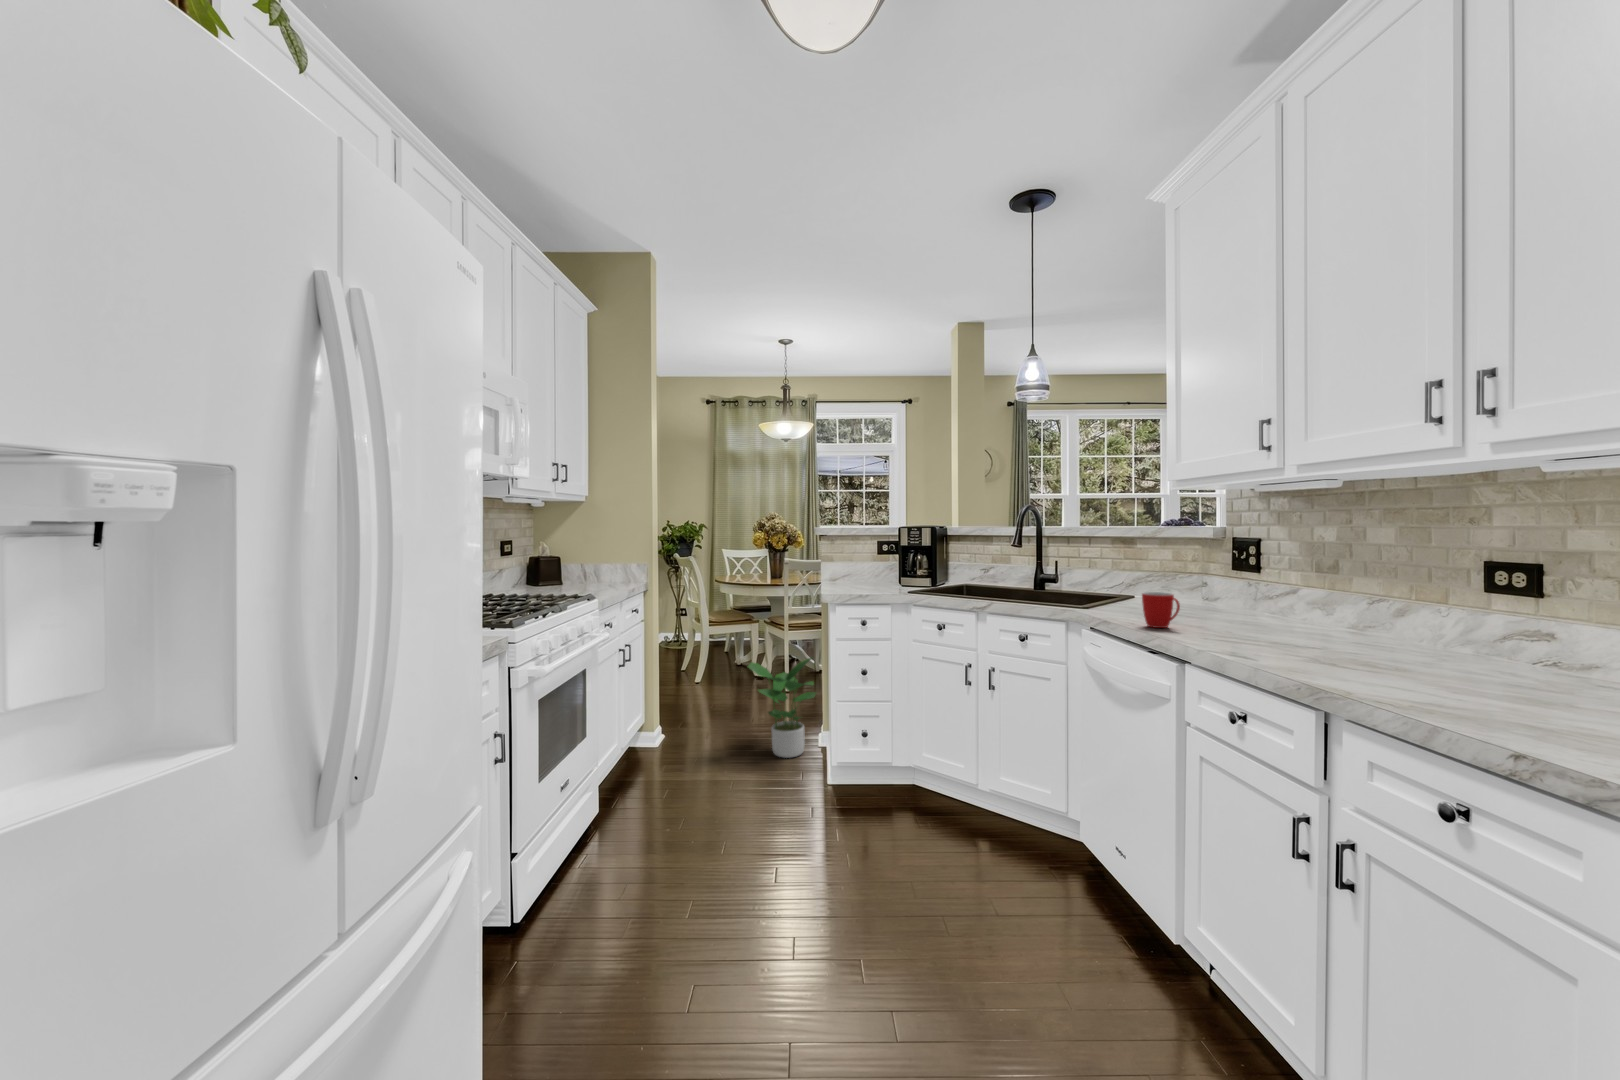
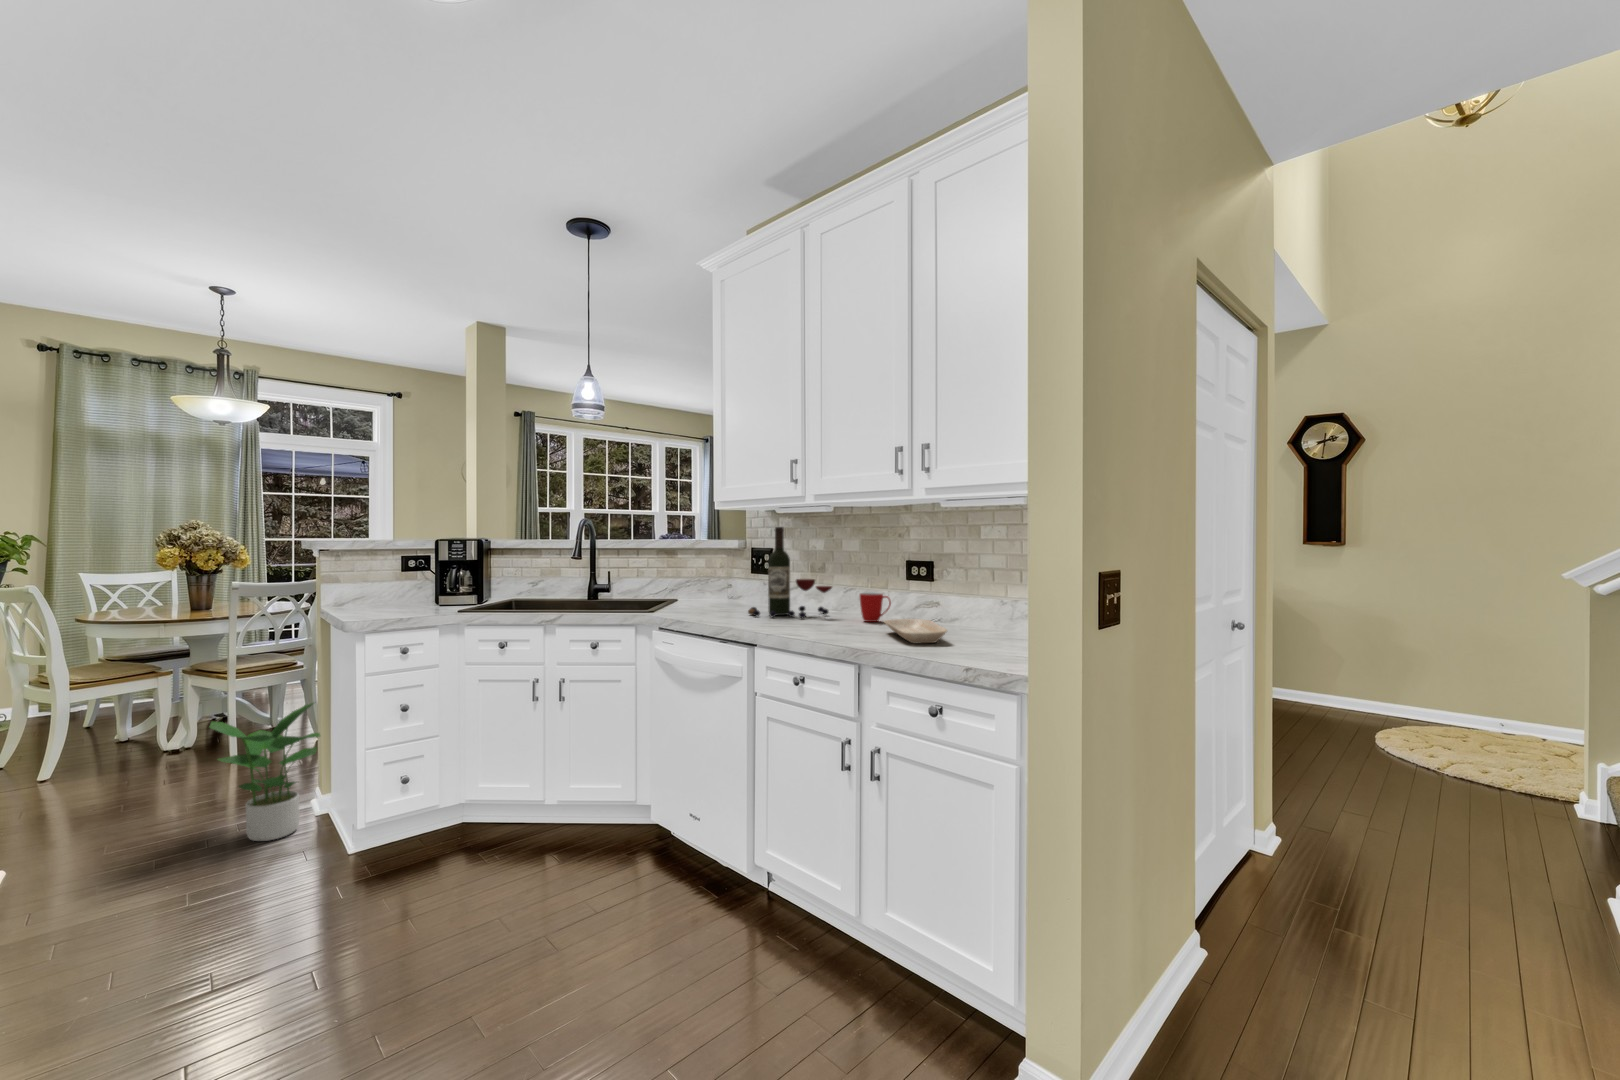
wine bottle: none [1205,512,1341,638] -> present [748,527,832,618]
mug: present [1142,592,1180,628] -> present [860,593,891,622]
tray: none [1412,655,1547,708] -> present [884,619,947,643]

